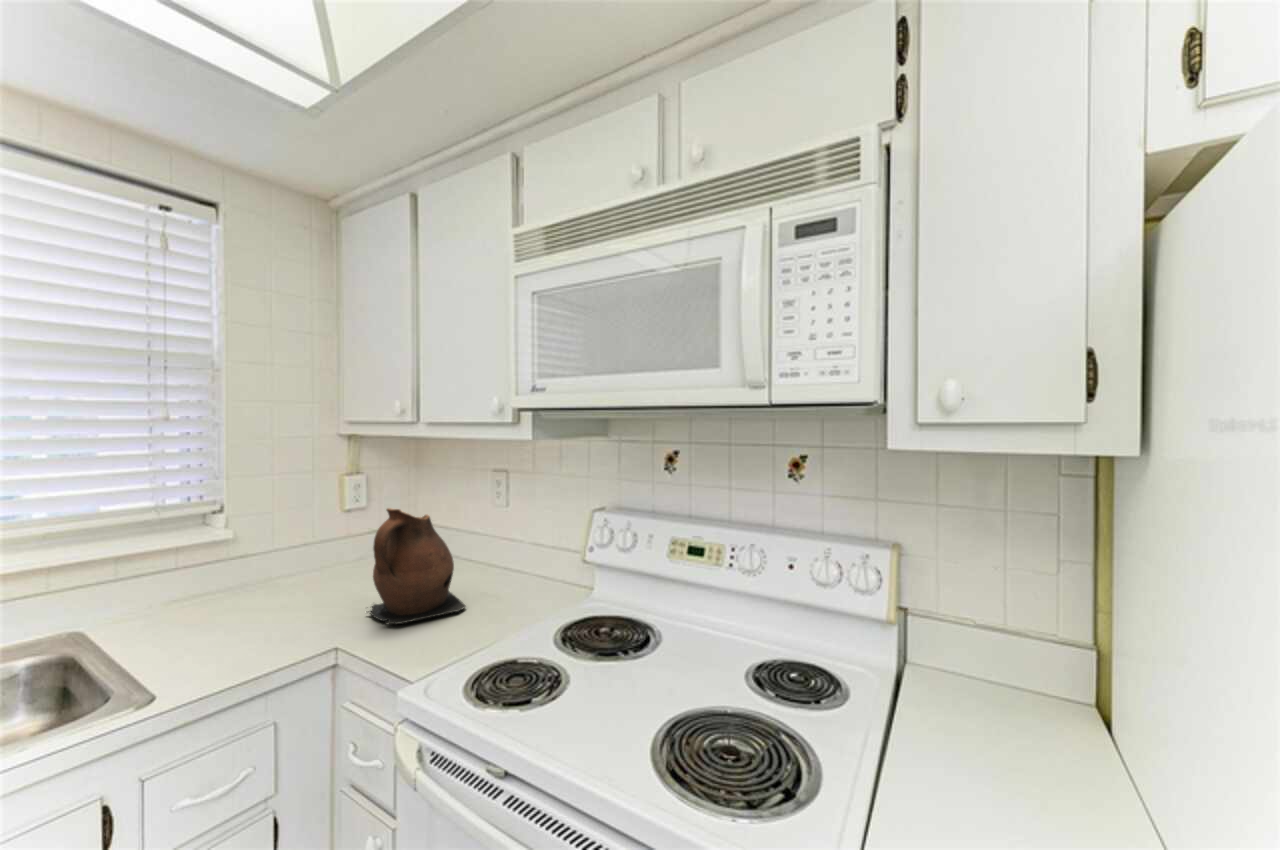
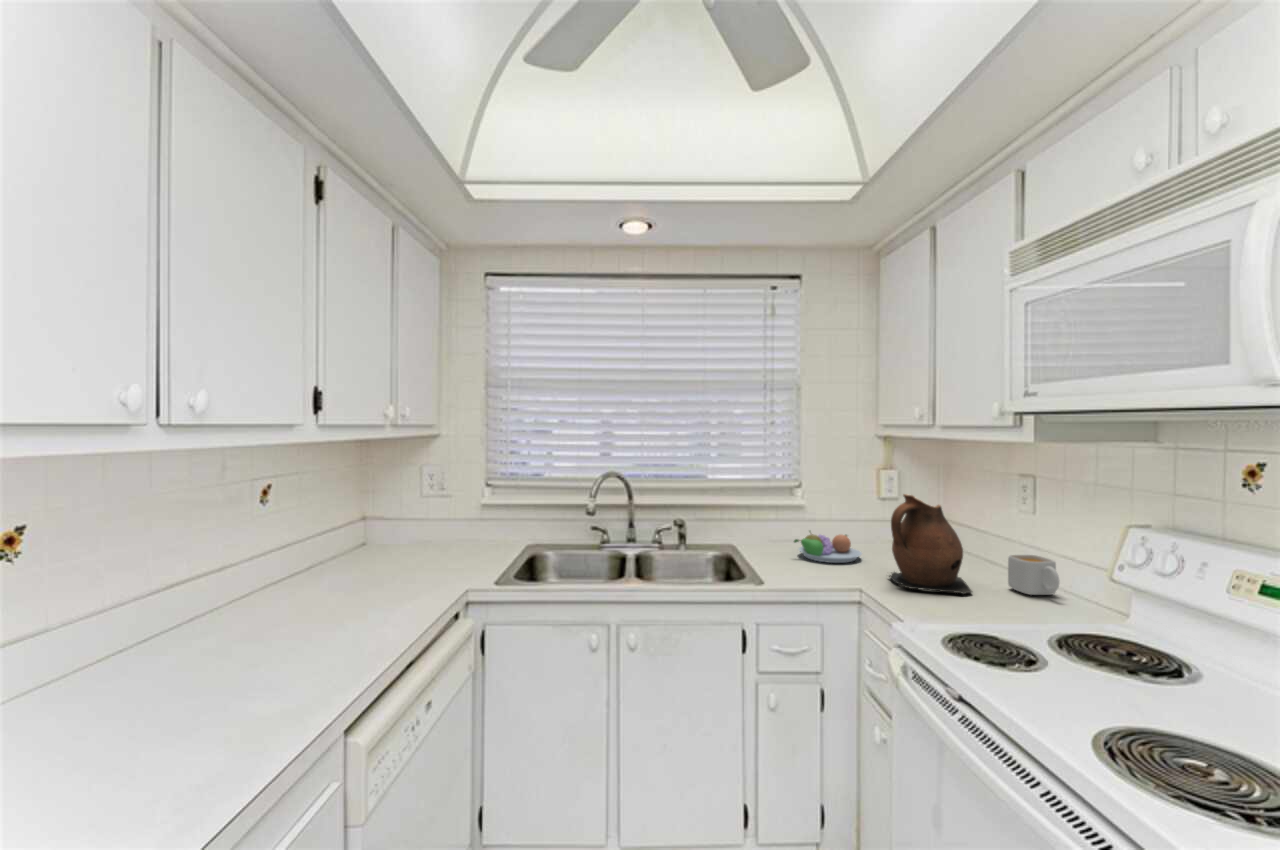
mug: none [494,550,540,592] -> present [1008,555,1059,595]
fruit bowl: none [219,567,327,617] -> present [794,534,862,563]

